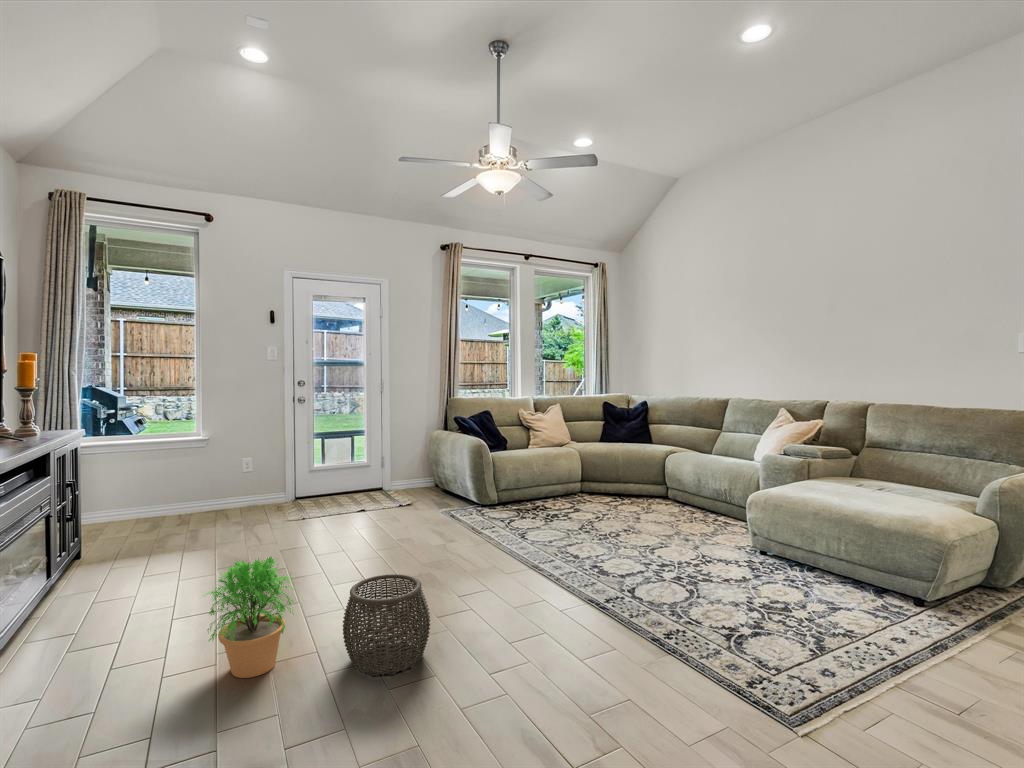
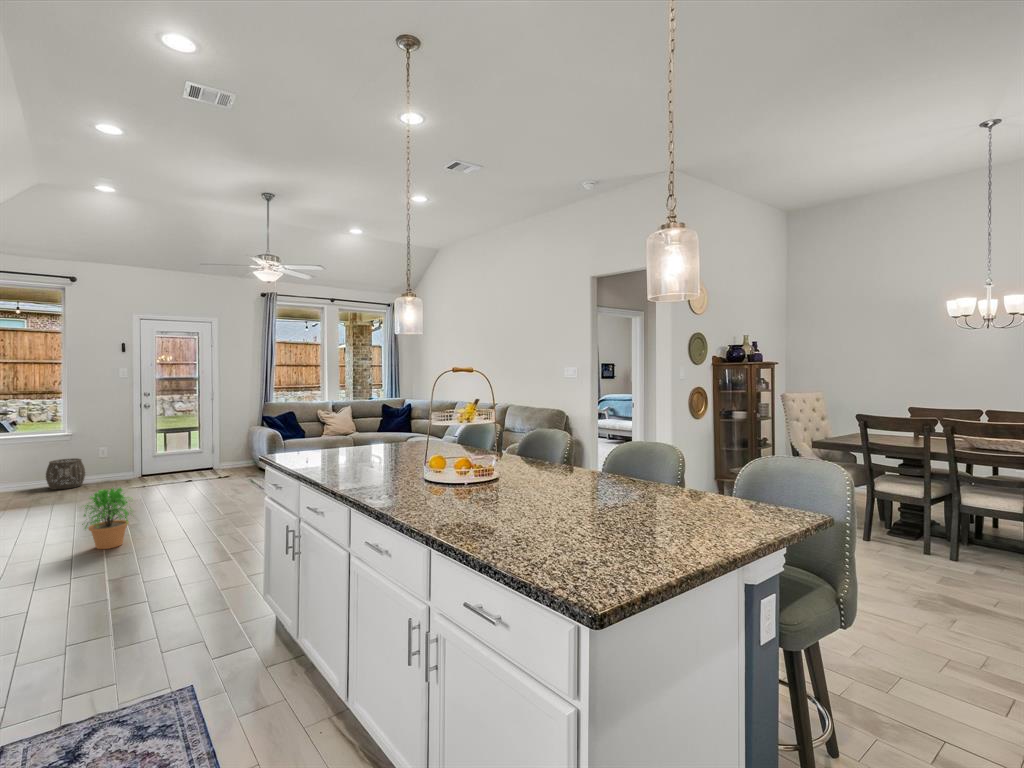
woven basket: present [343,574,430,675] -> present [46,458,85,489]

